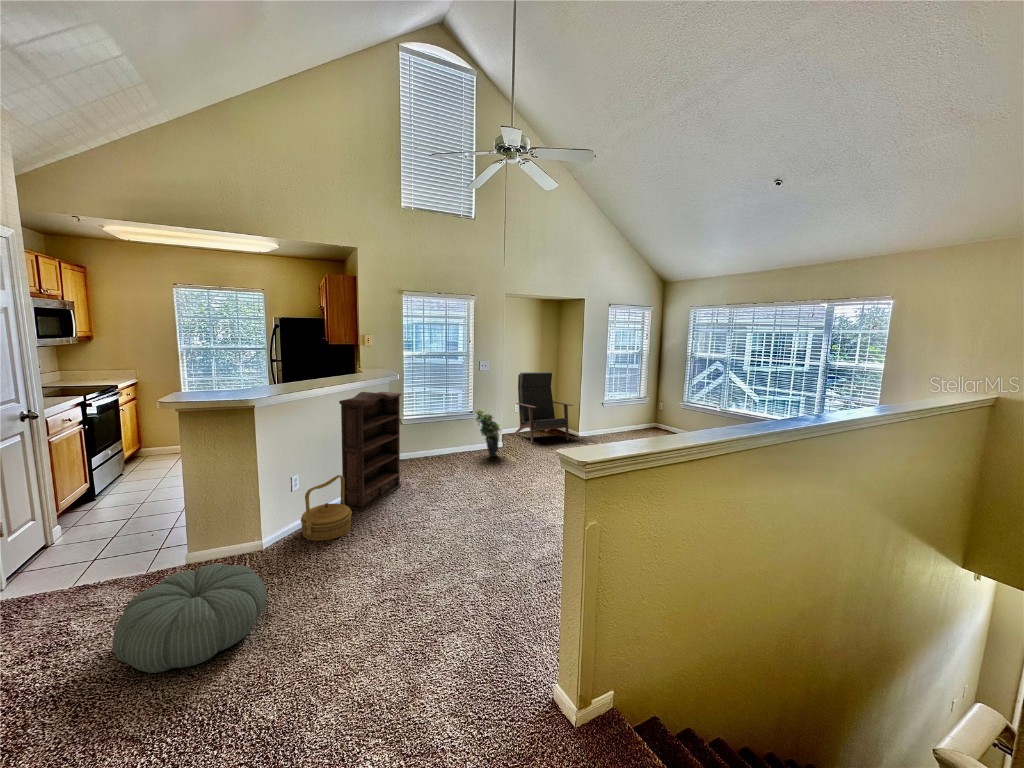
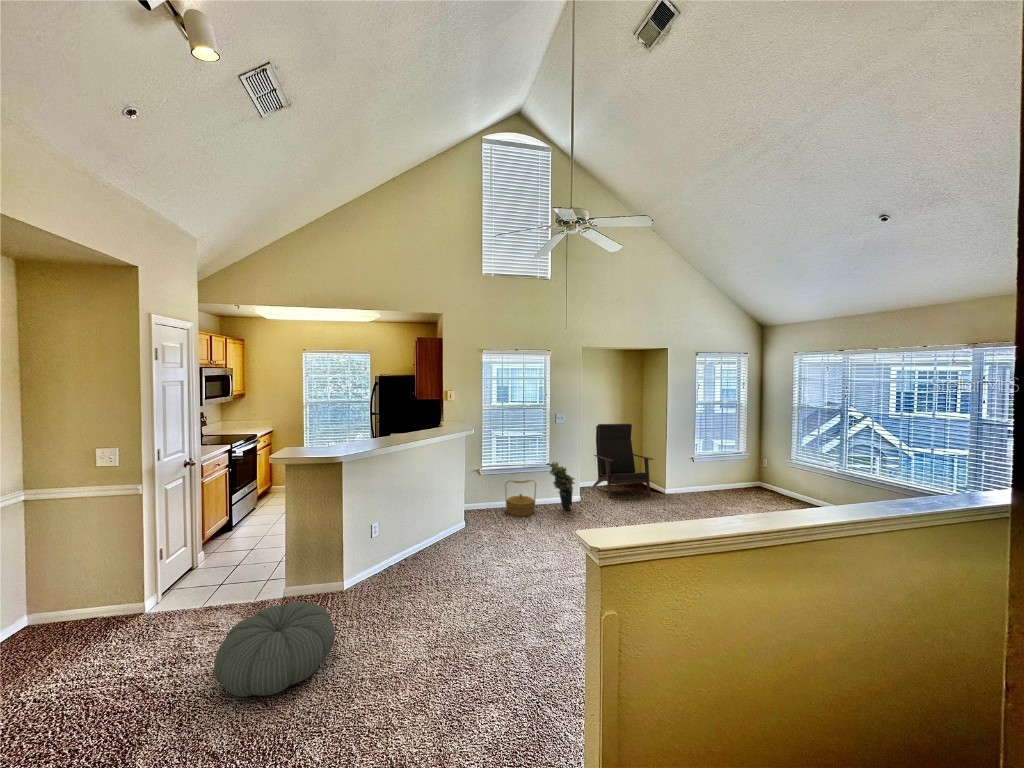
bookshelf: present [339,392,401,511] -> none [416,445,474,559]
woven basket: present [301,475,352,541] -> present [505,480,536,516]

